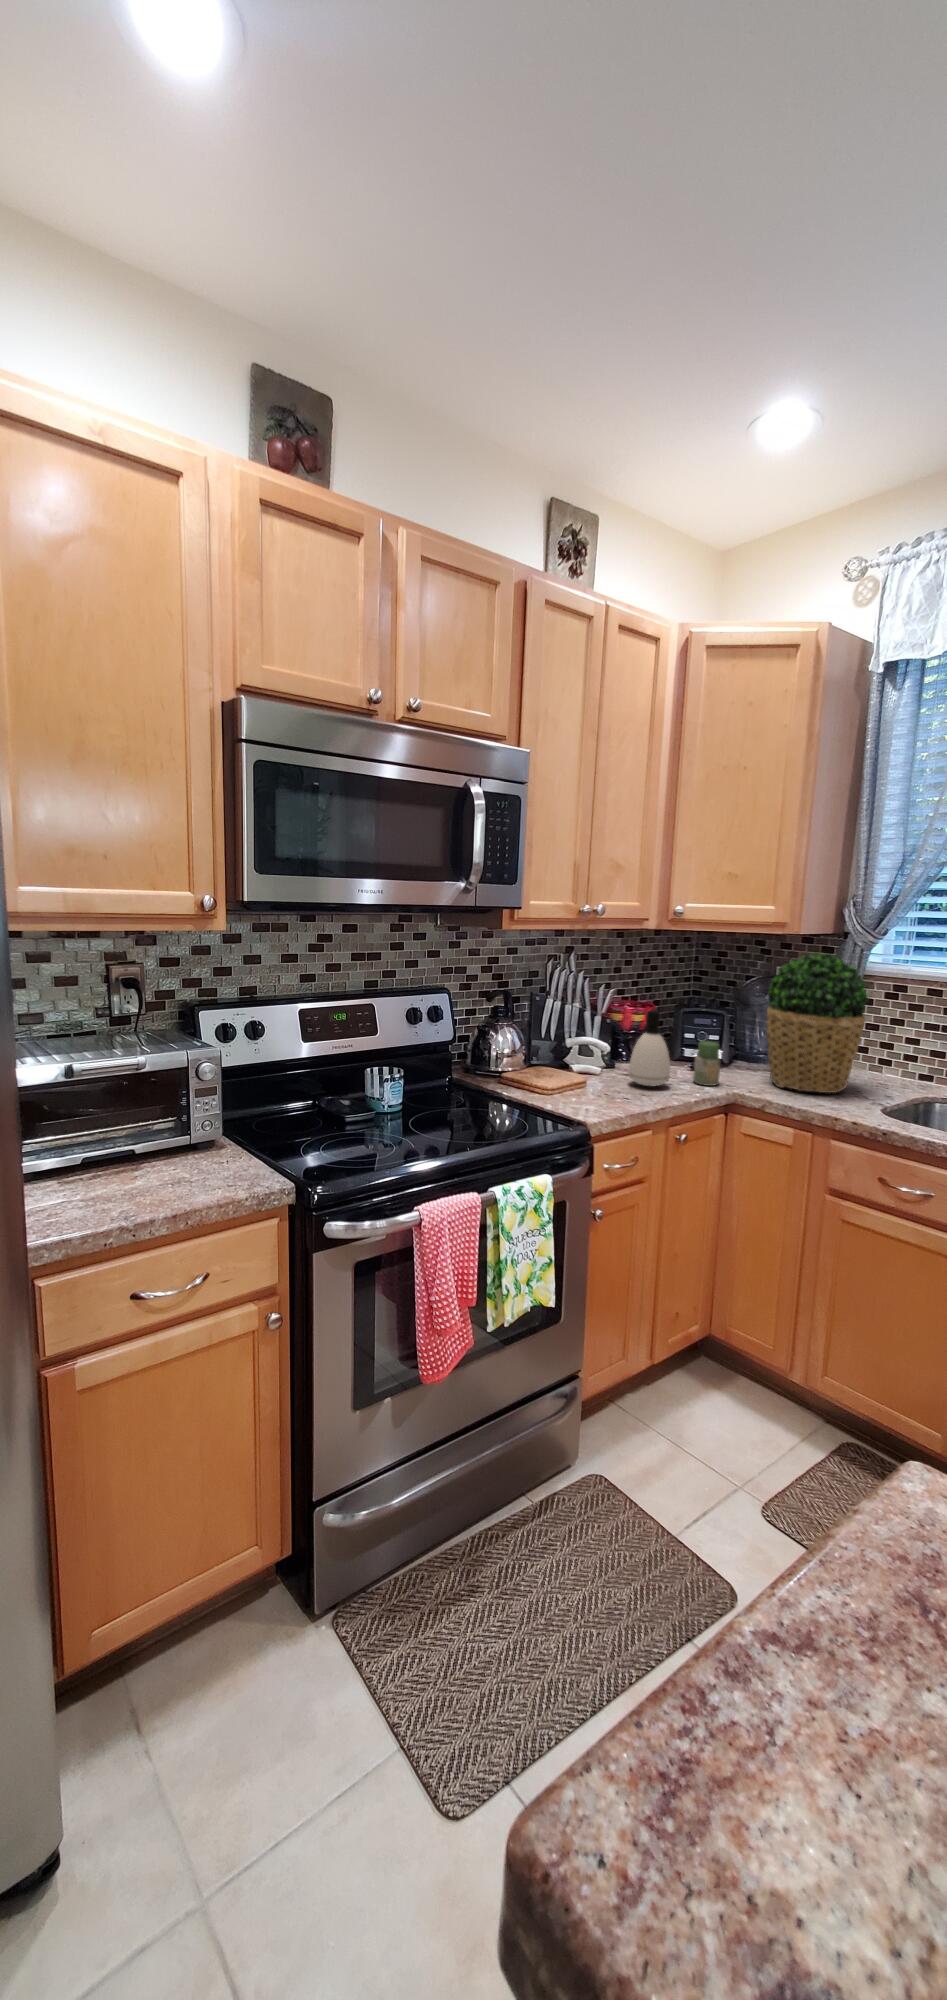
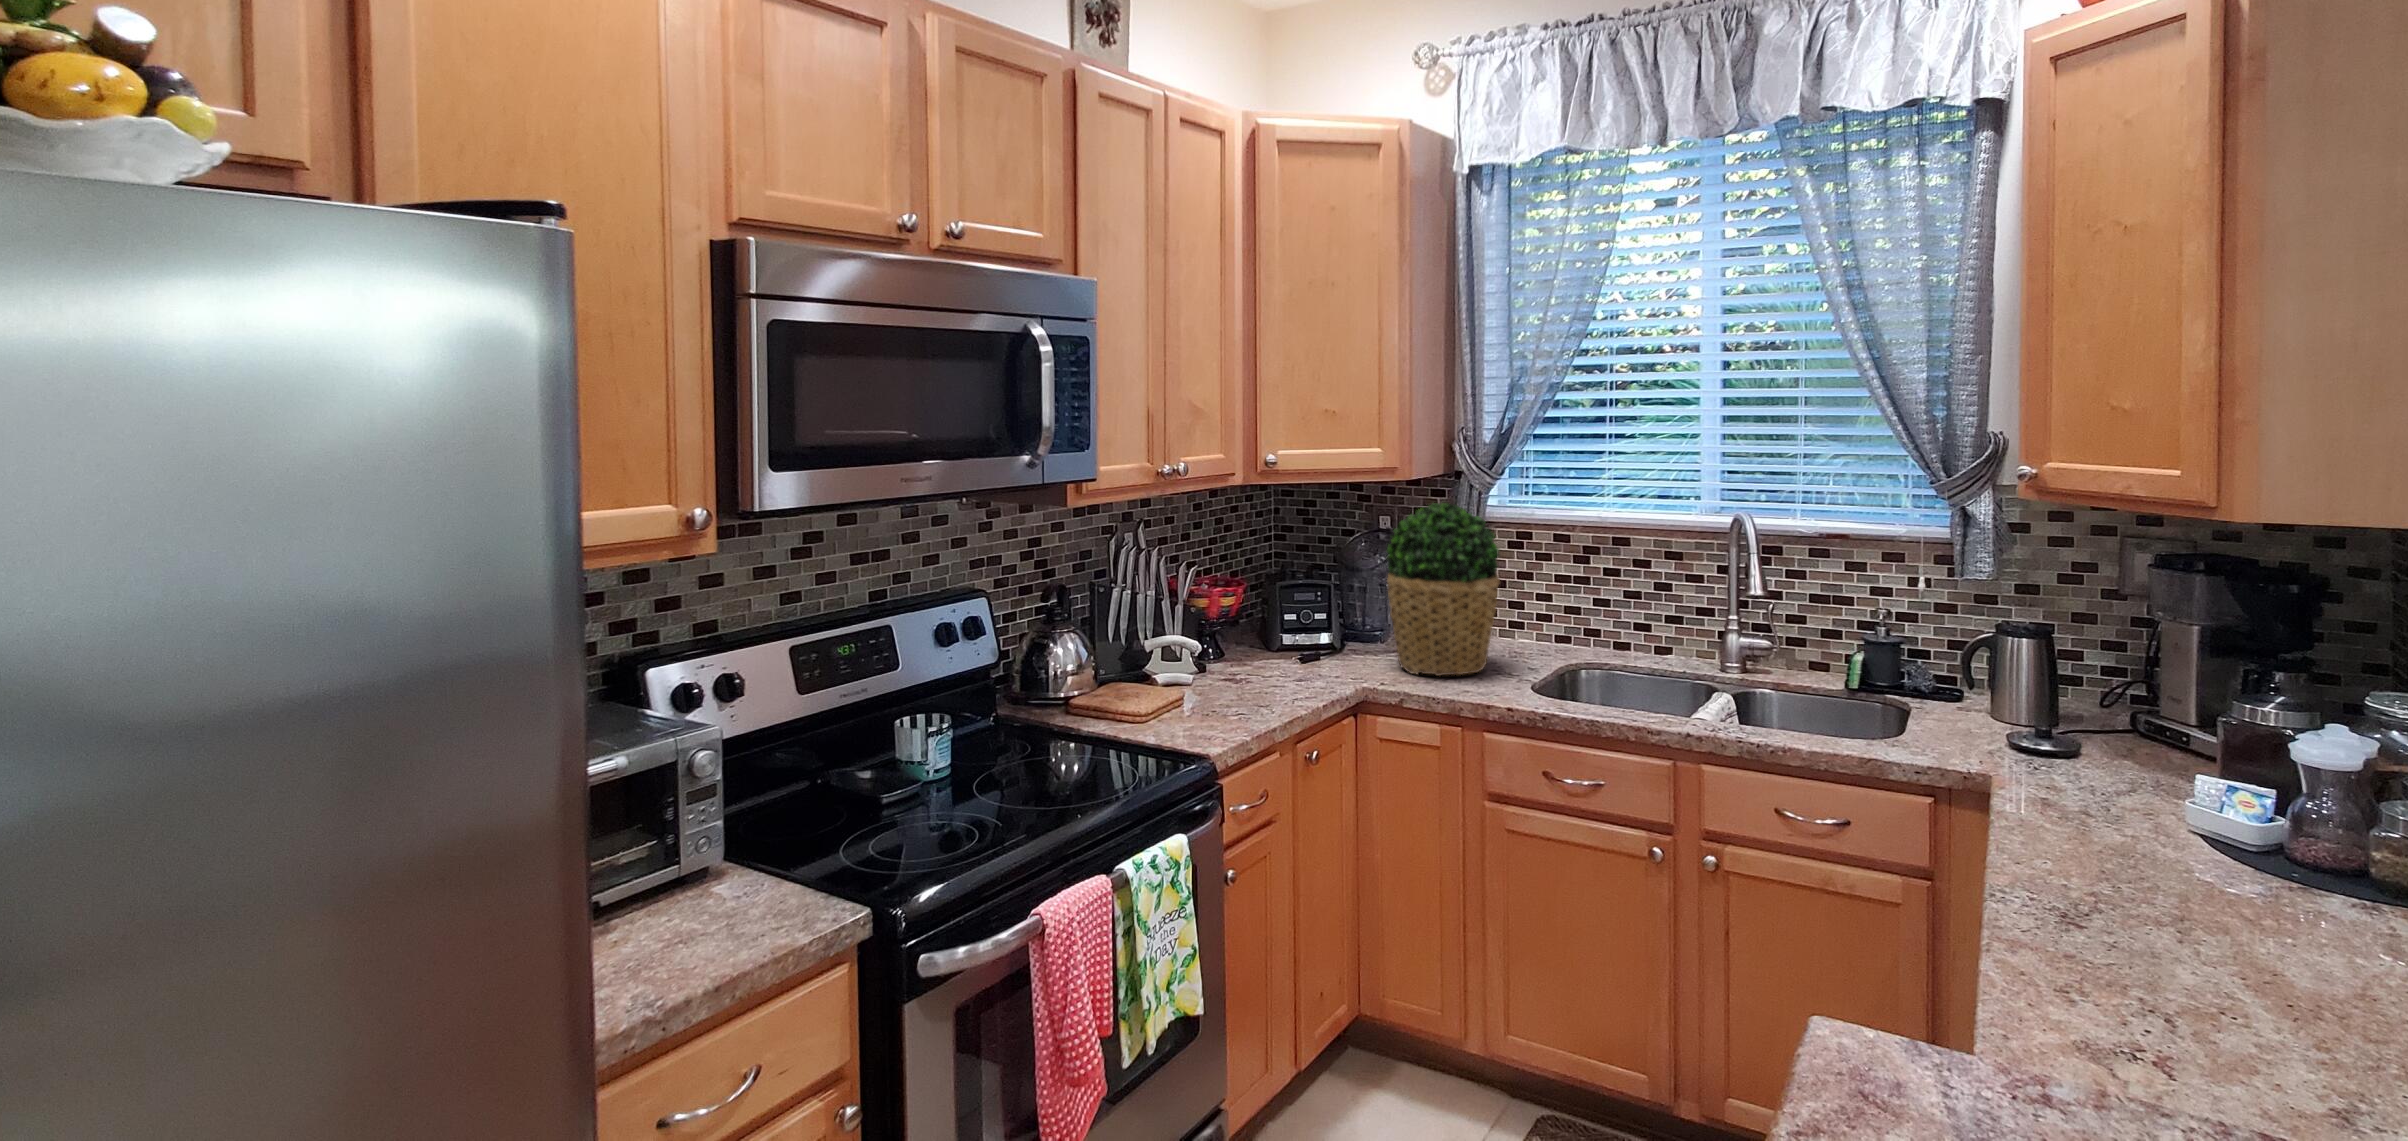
soap dispenser: present [629,1010,675,1086] -> none [1234,593,1288,693]
jar: present [693,1041,721,1086] -> none [1311,625,1342,683]

